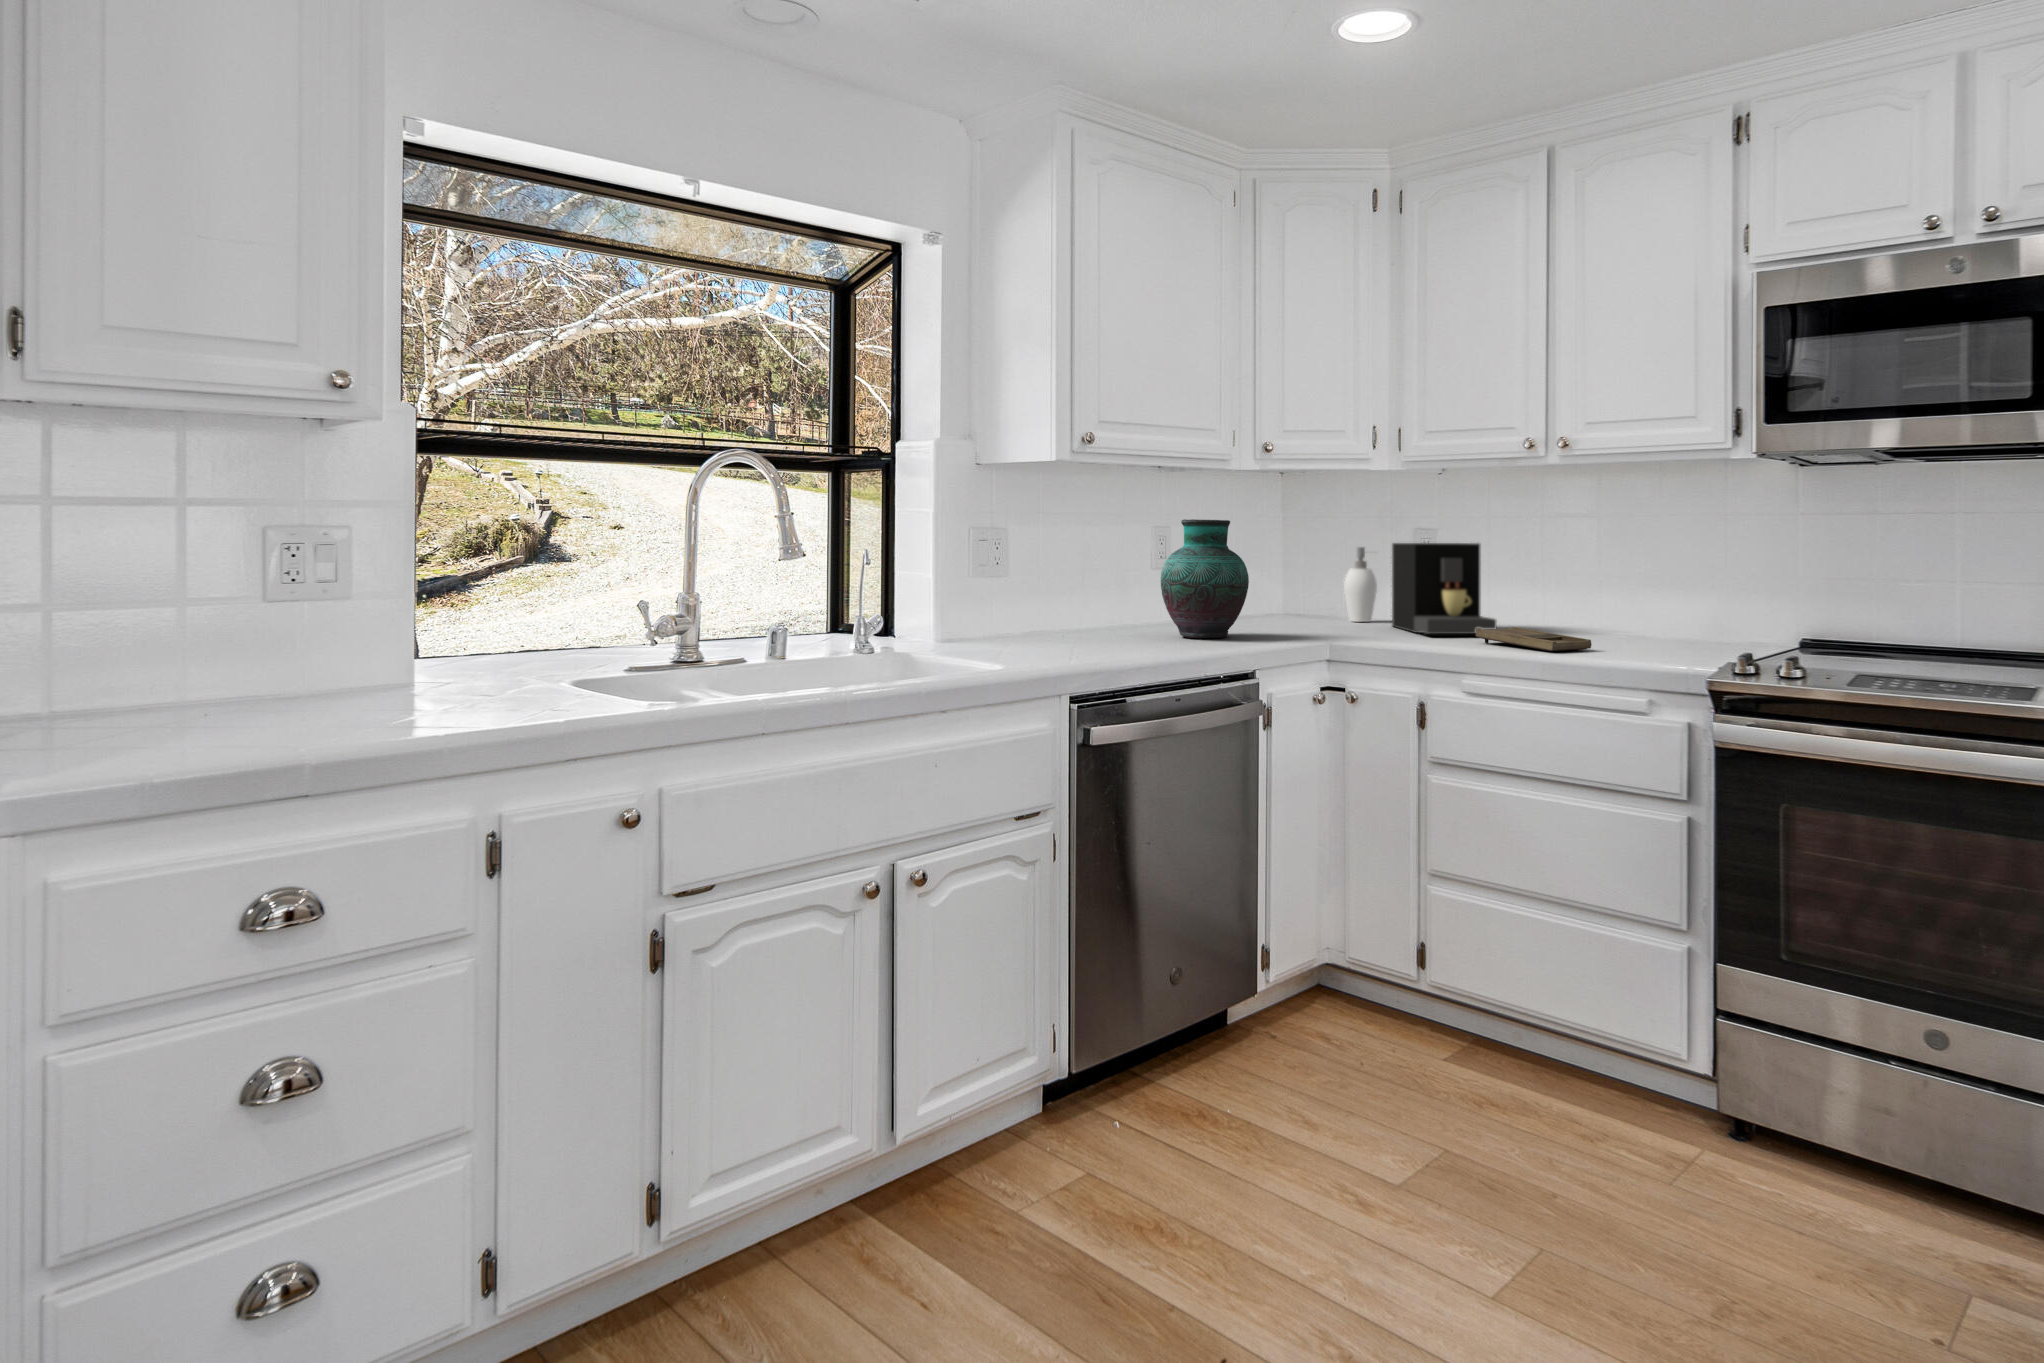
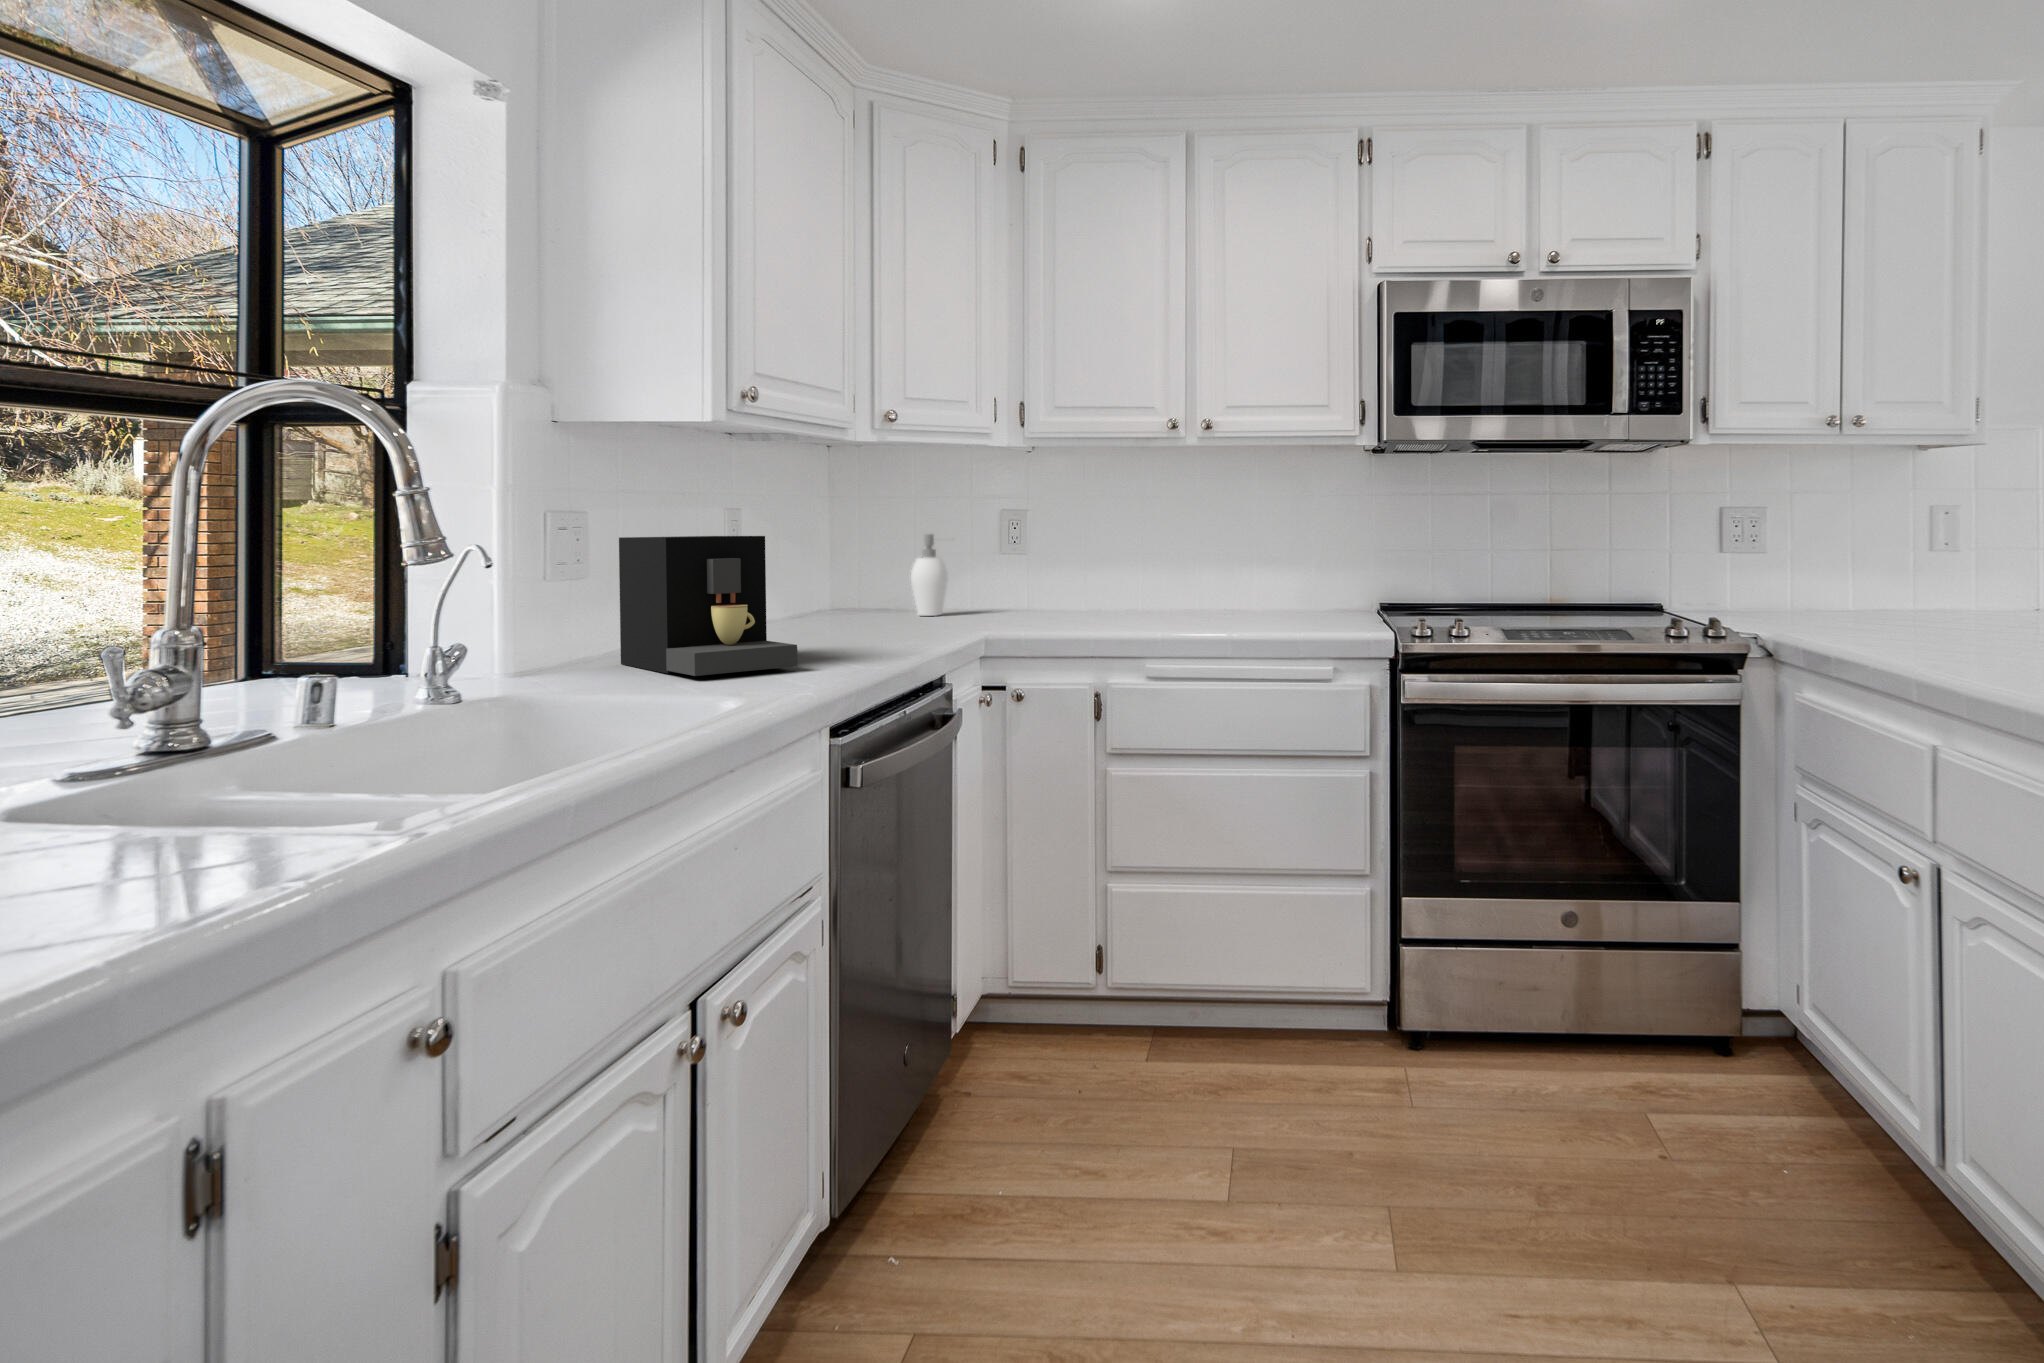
vase: present [1161,519,1249,638] -> none [779,503,889,645]
coffee maker: present [1392,543,1496,634] -> present [619,536,797,676]
tray: present [1476,627,1591,651] -> none [1127,610,1246,630]

